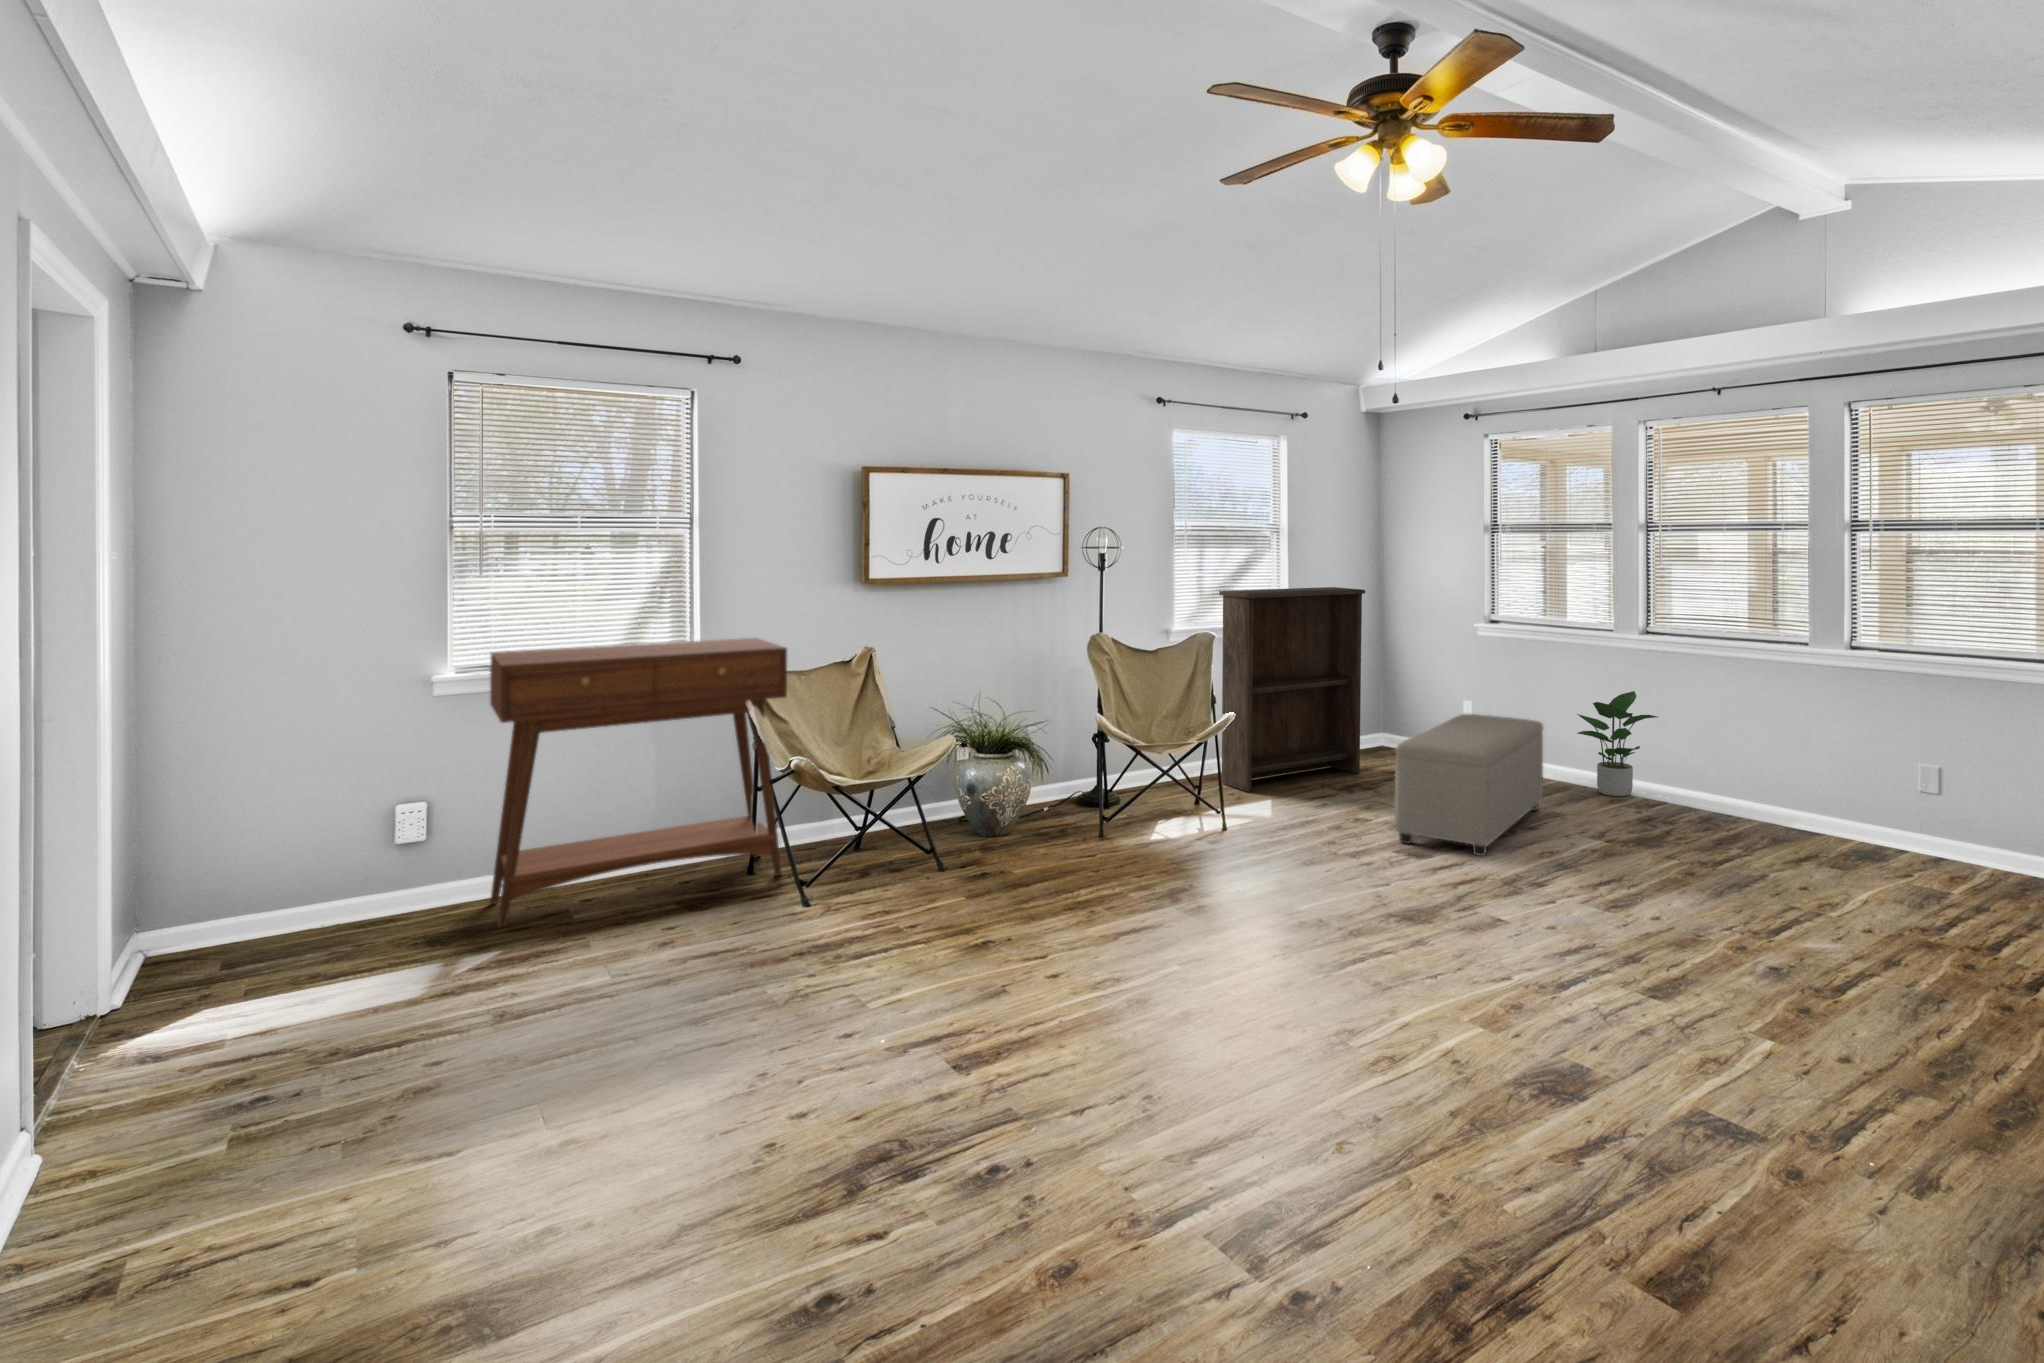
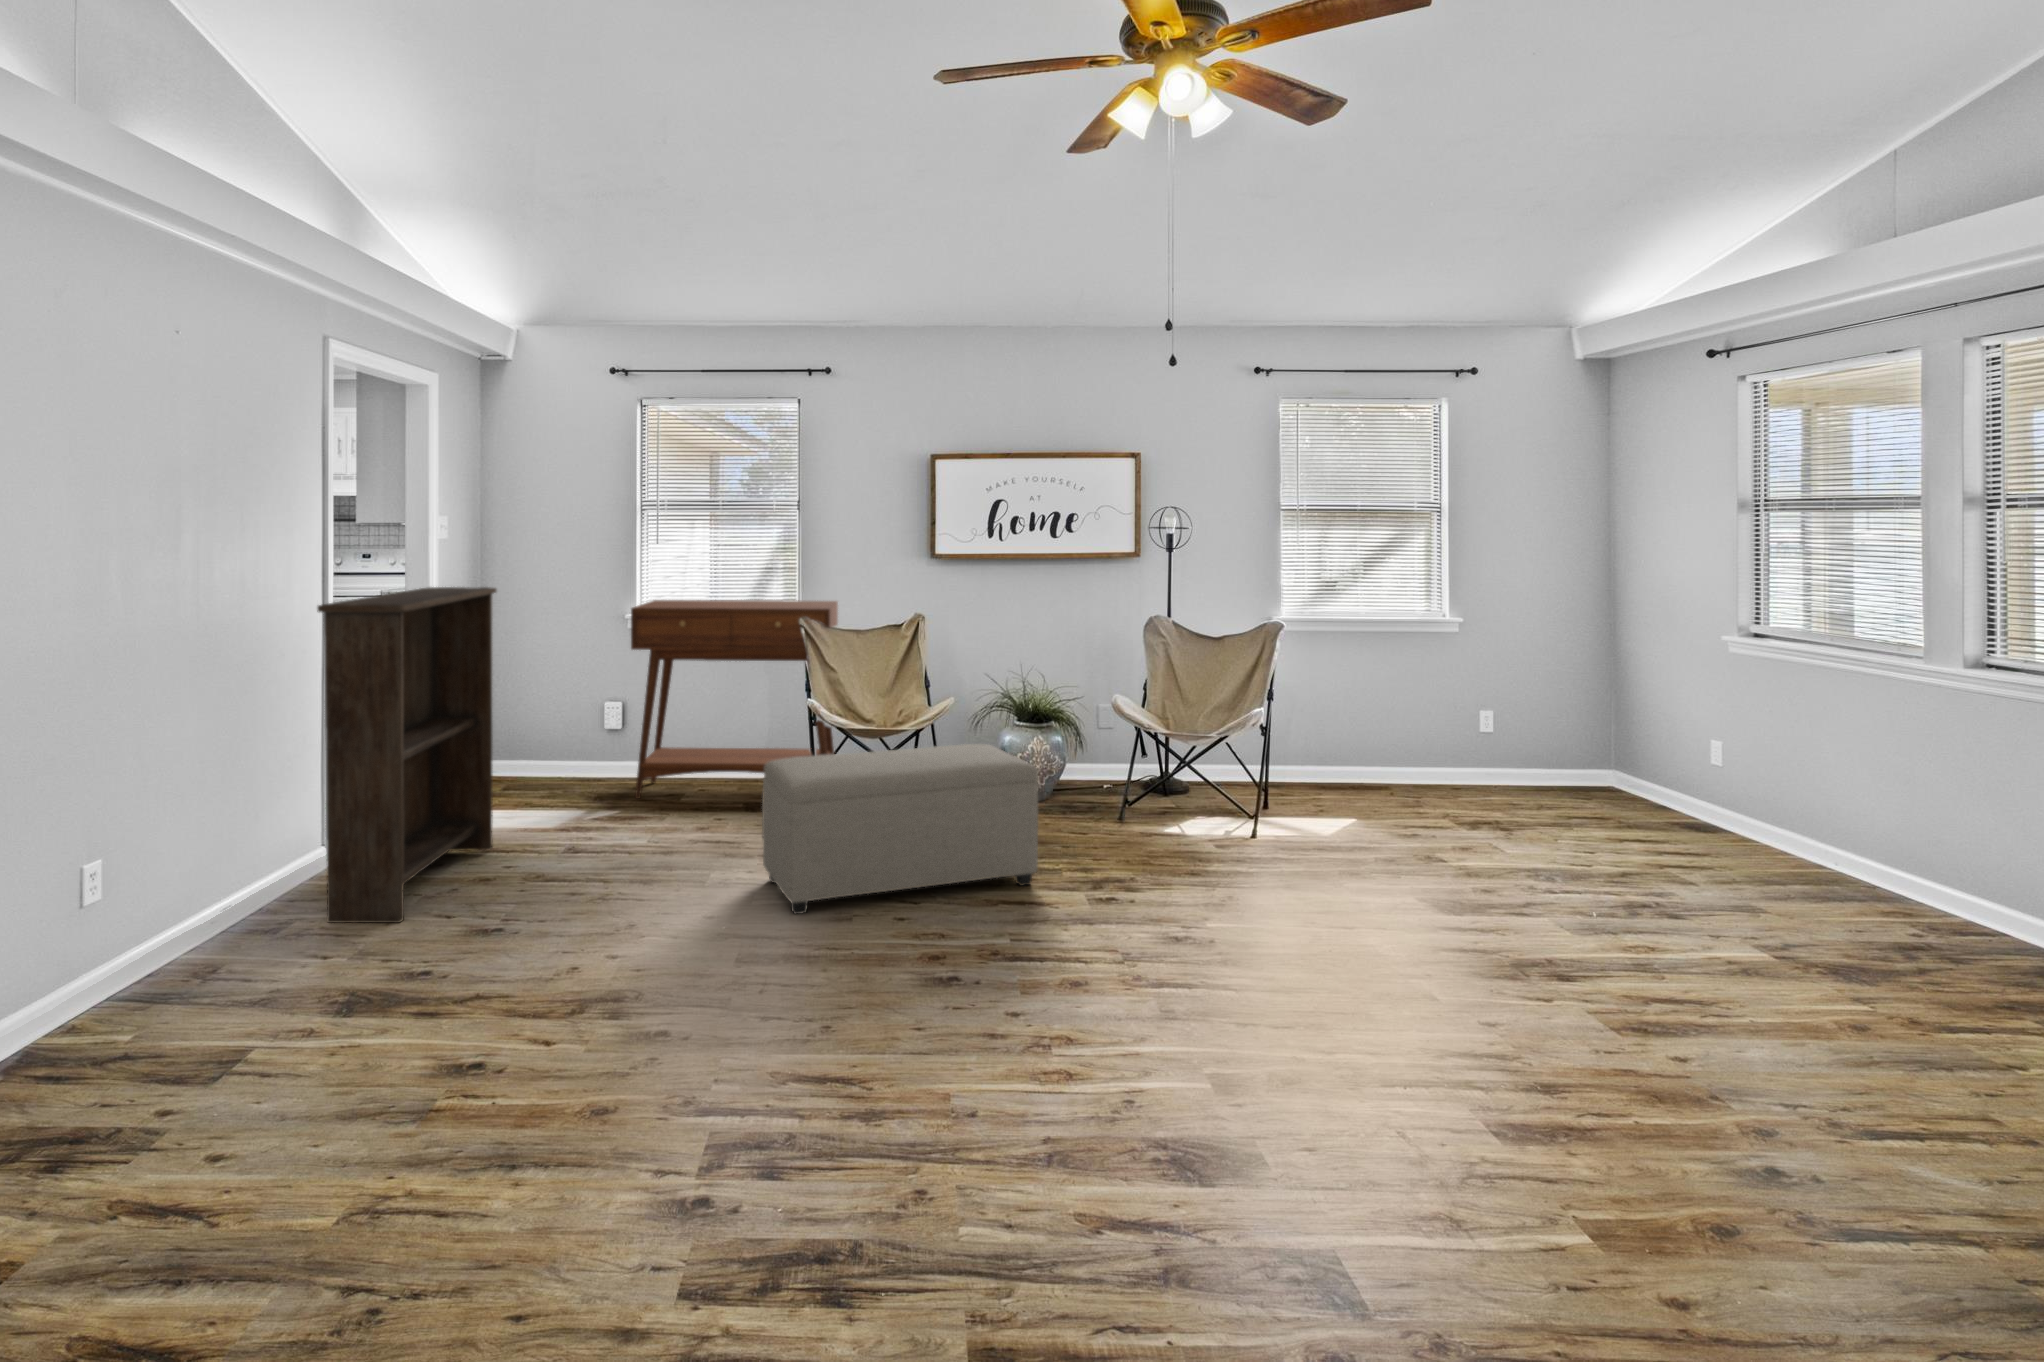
bookshelf: present [1219,587,1365,791] -> present [317,587,497,923]
potted plant: present [1577,691,1657,796] -> none [1818,755,1988,912]
ottoman: present [1395,714,1543,856] -> present [762,744,1038,914]

